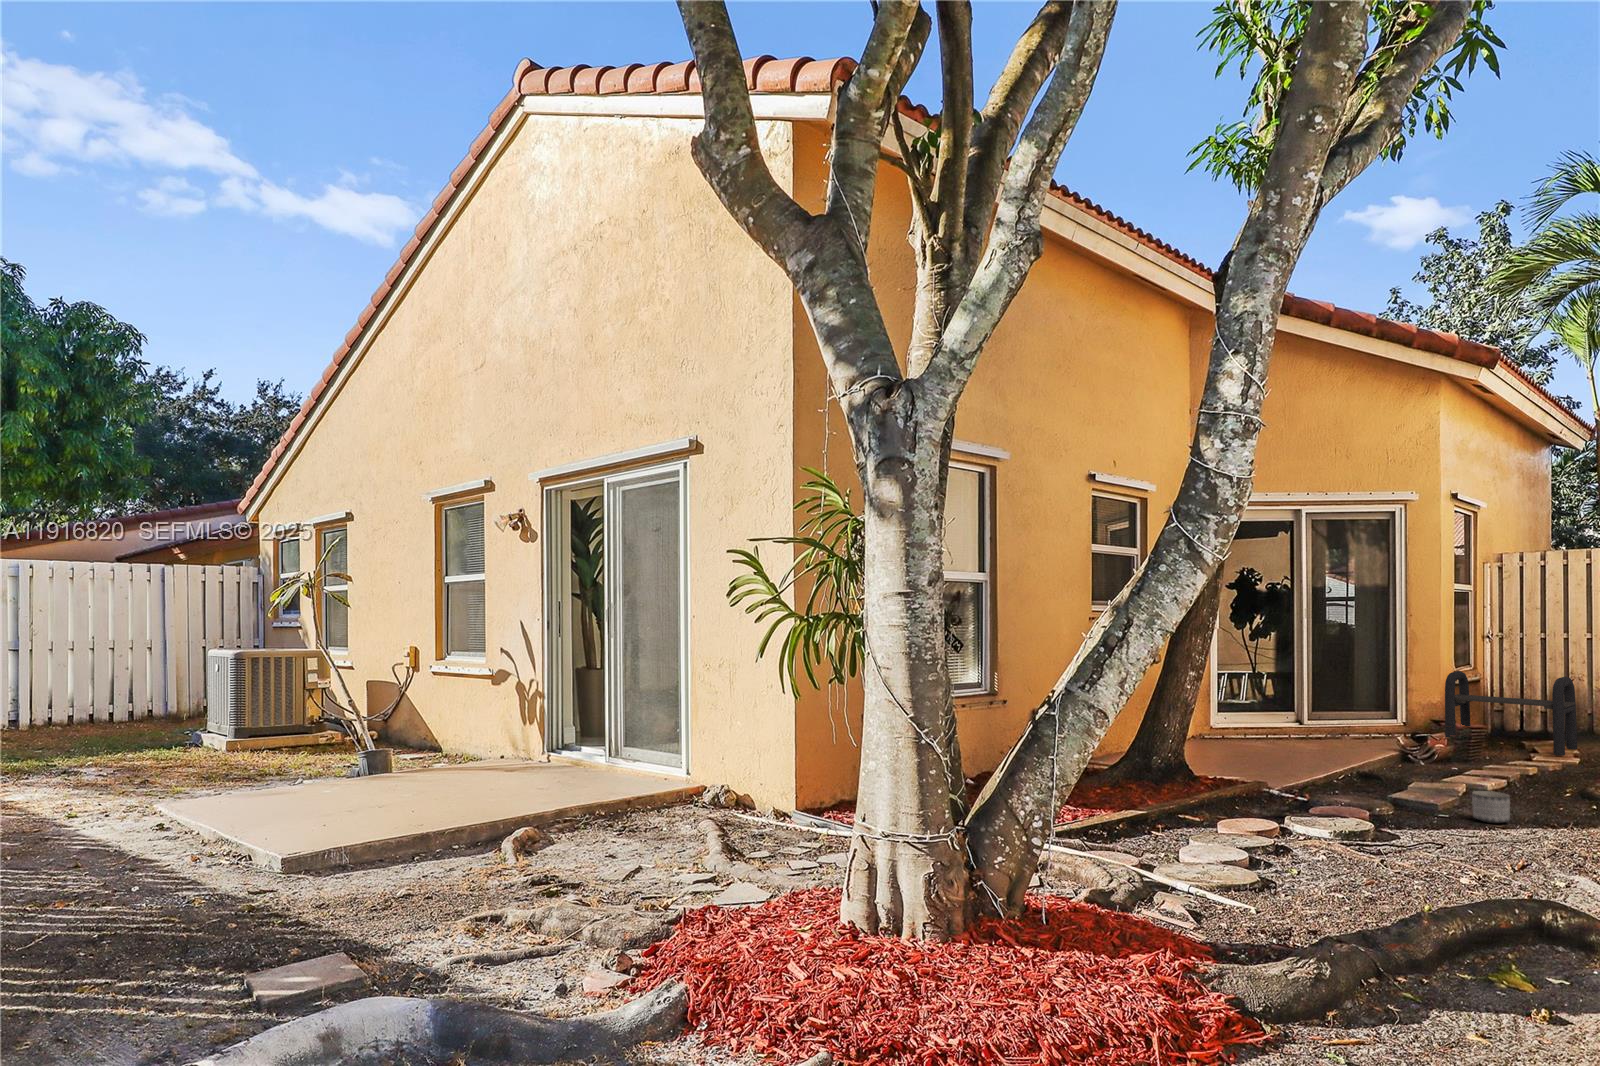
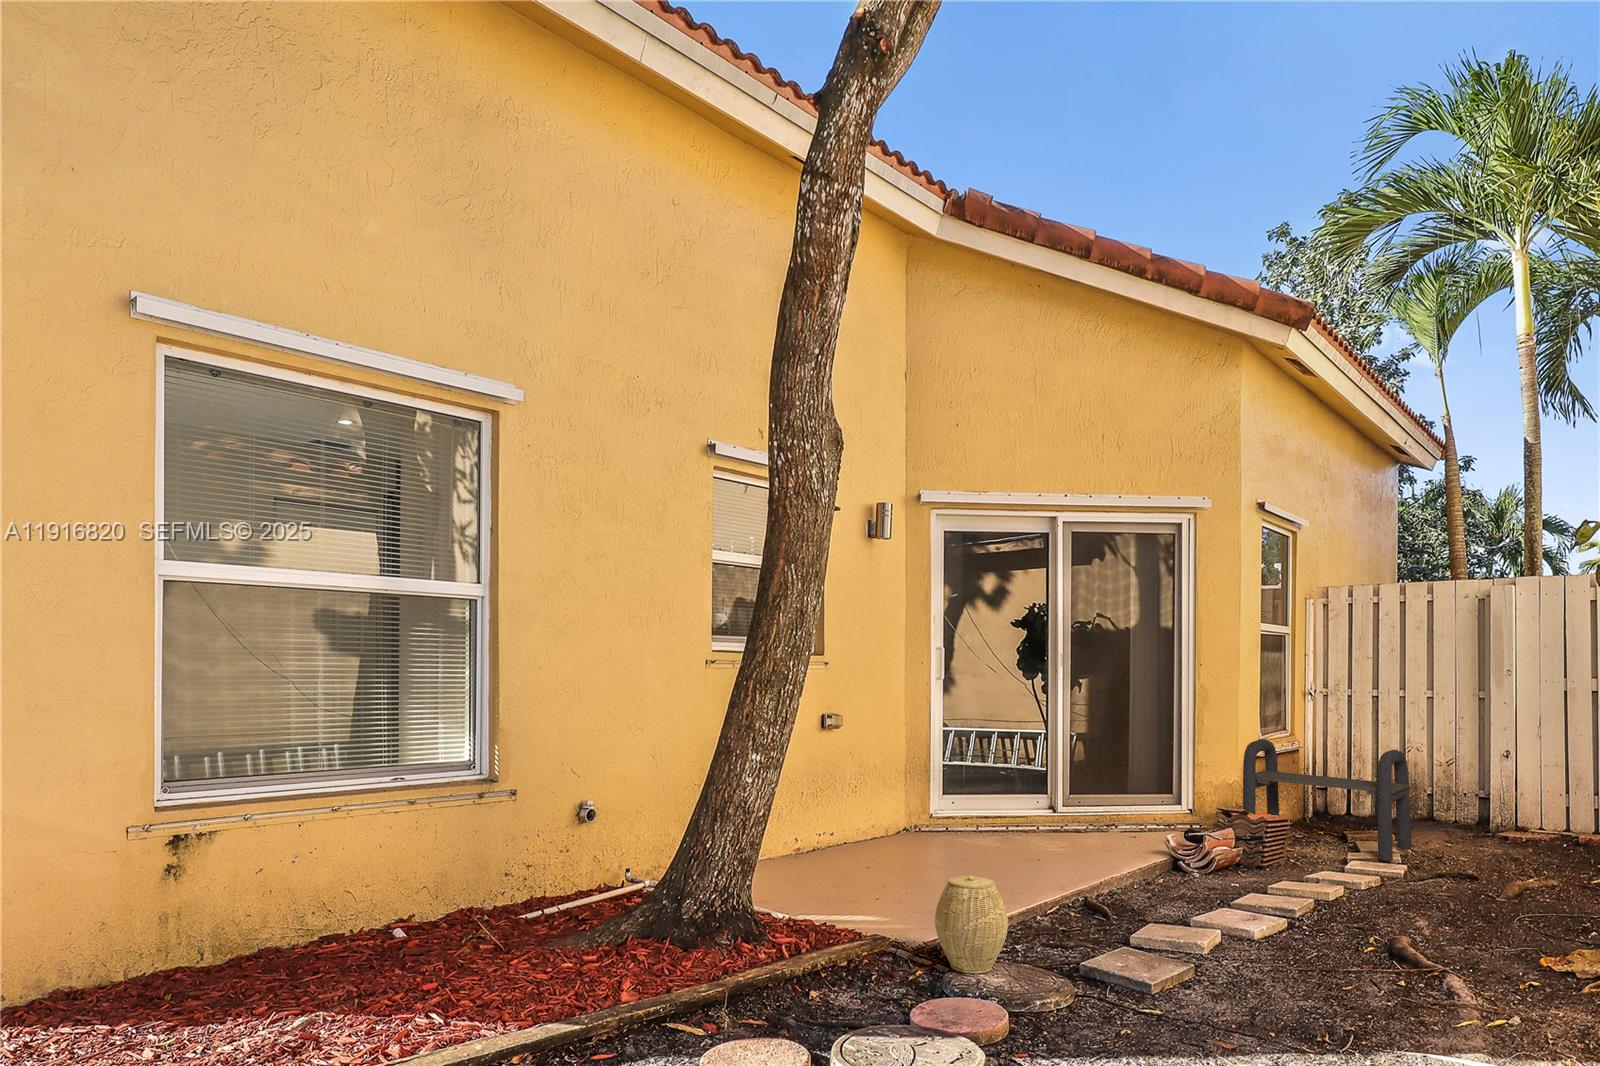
woven basket: none [1289,746,1337,803] -> present [935,876,1008,973]
planter: present [1472,791,1510,823] -> none [1208,959,1266,1020]

